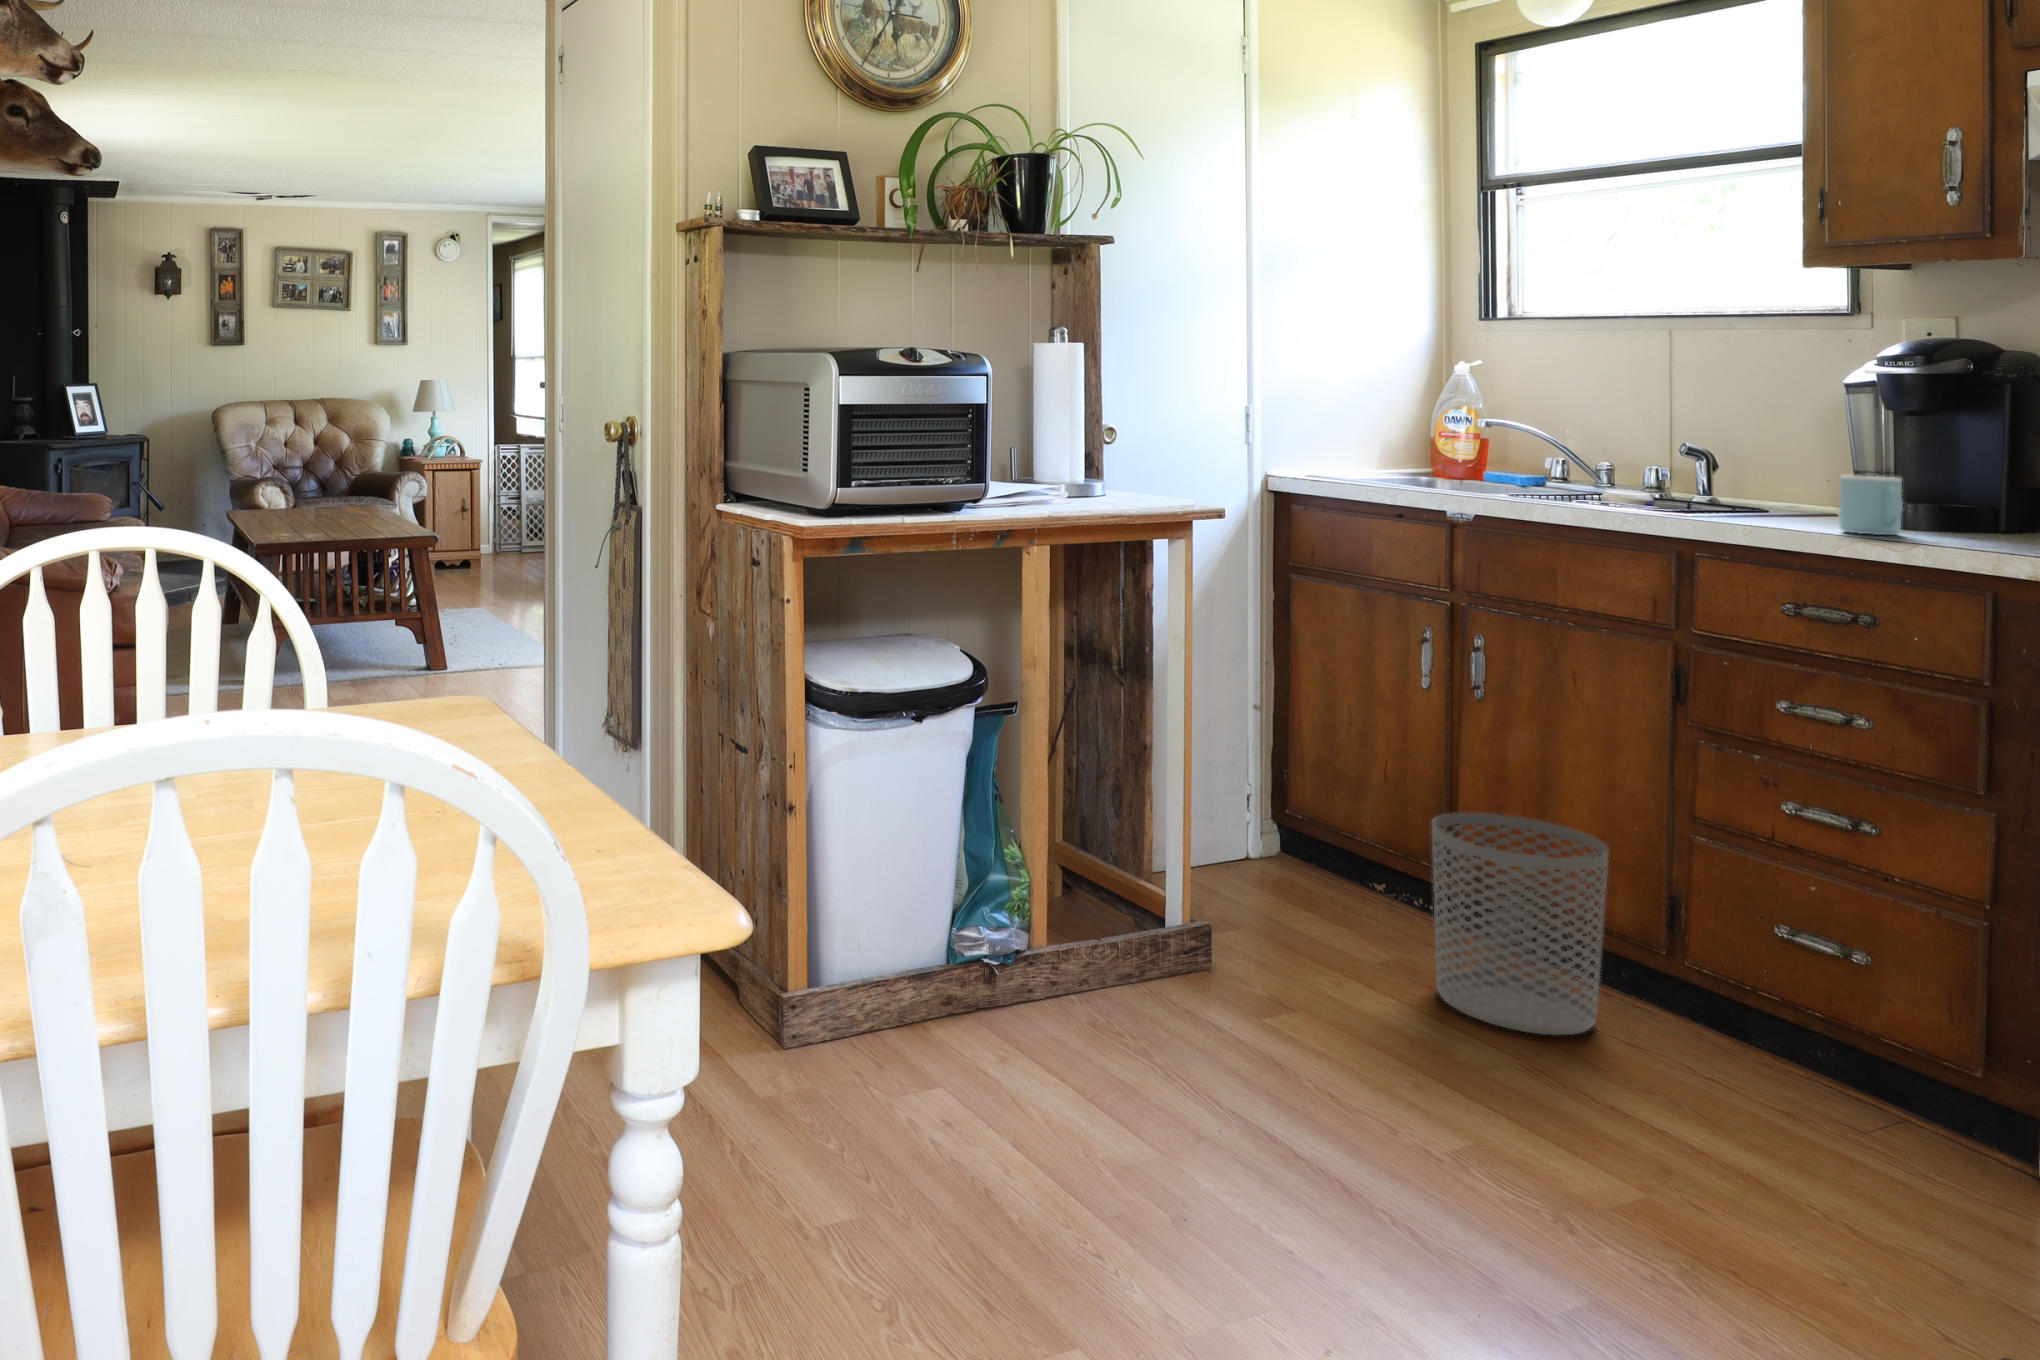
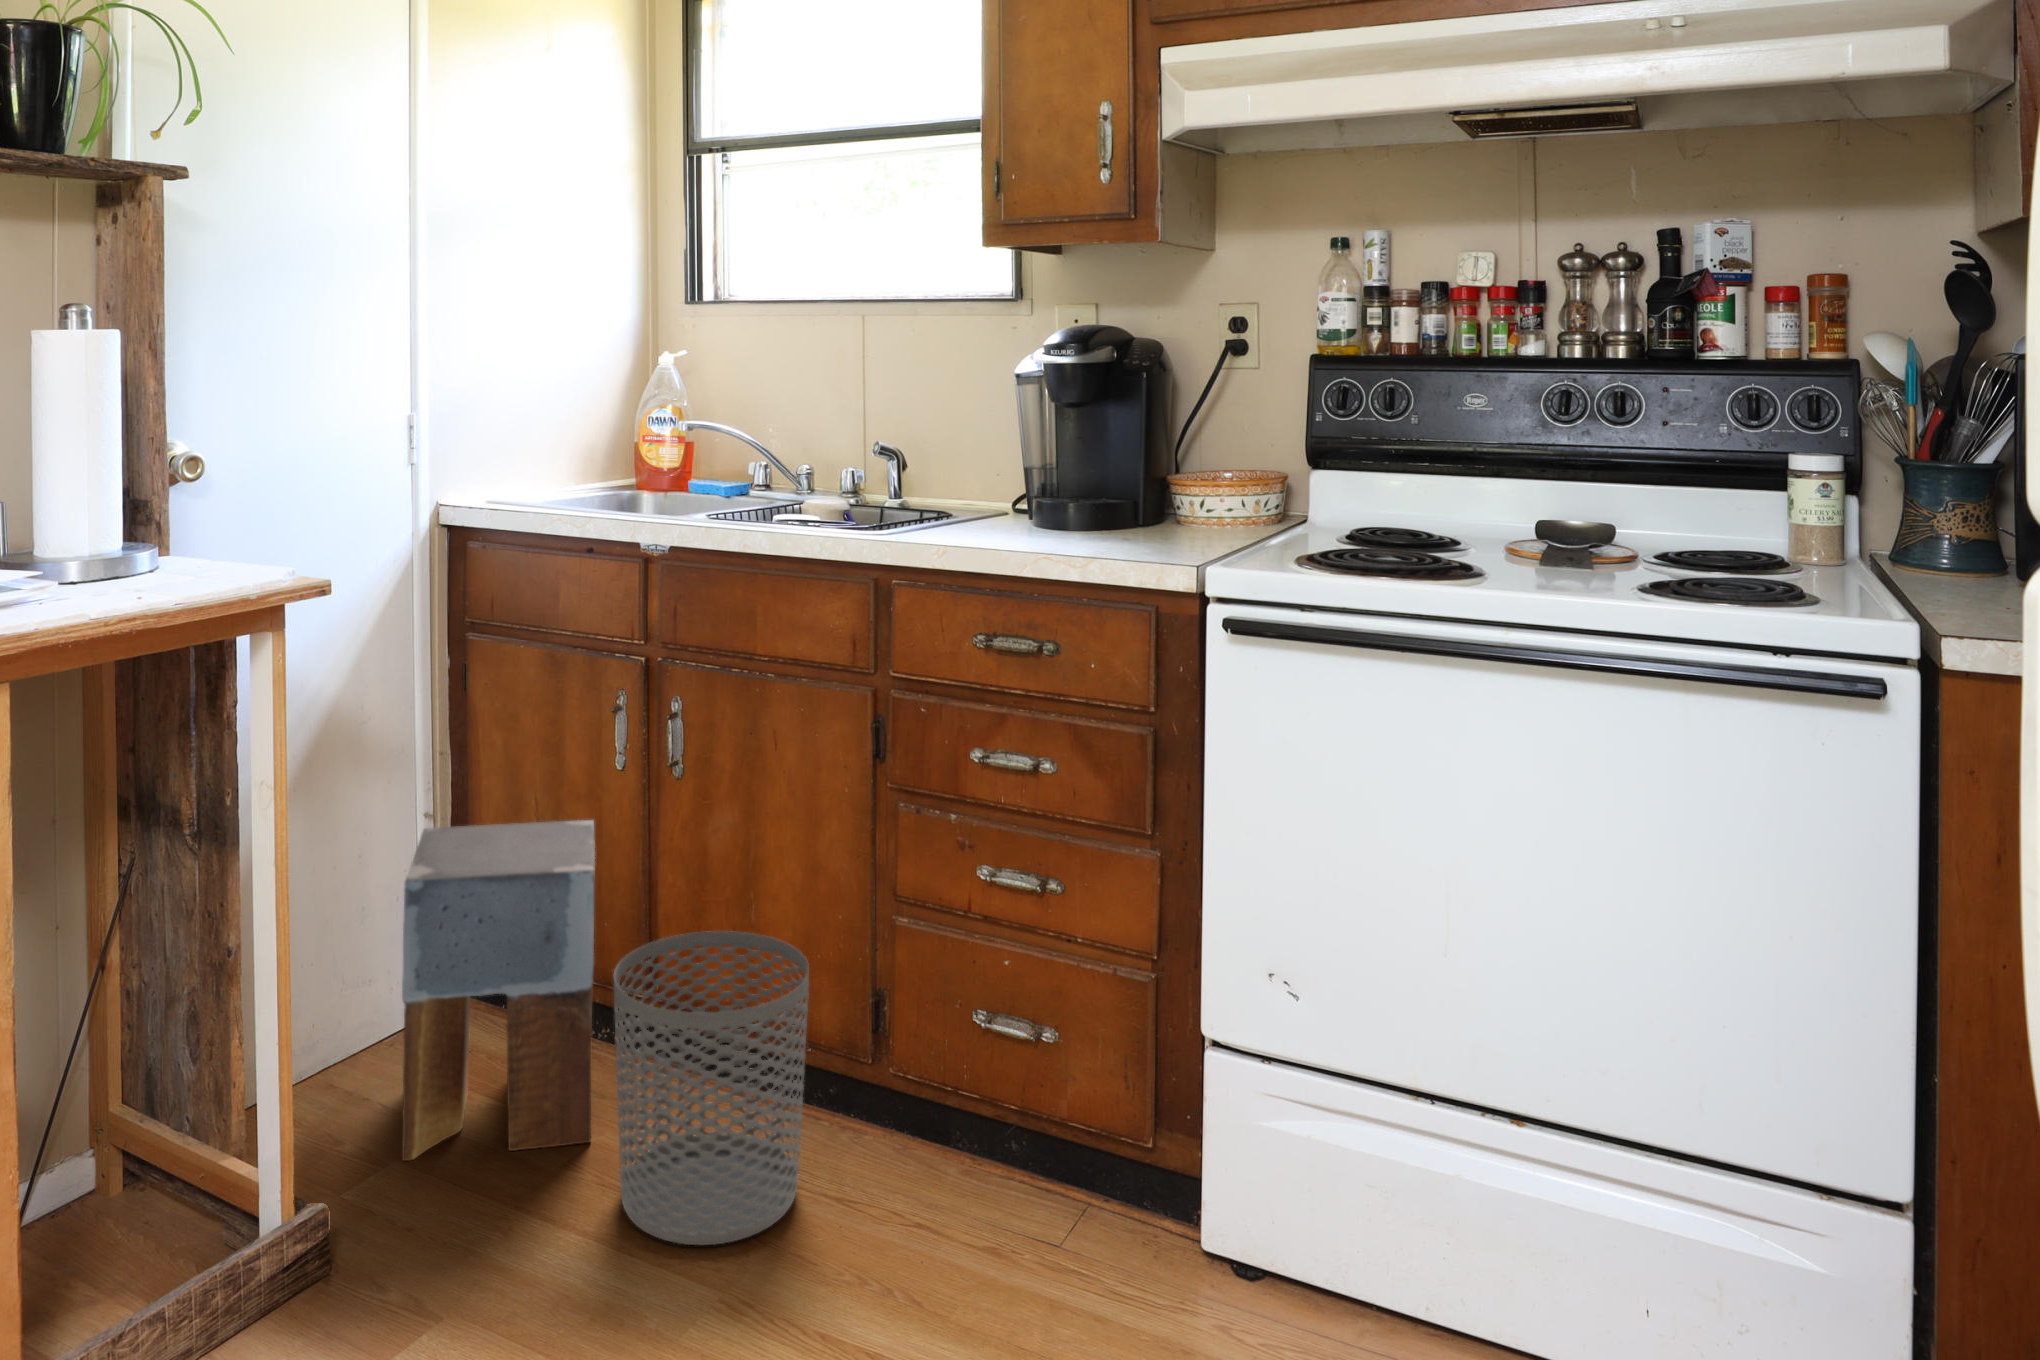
mug: present [1839,475,1903,535] -> none [1026,481,1083,550]
stool: none [1255,713,1410,960] -> present [402,820,595,1161]

